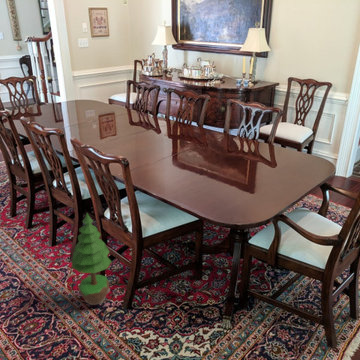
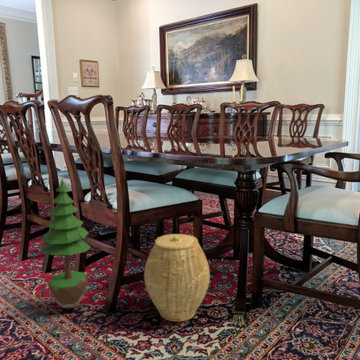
woven basket: none [154,253,206,321] -> present [144,234,210,322]

